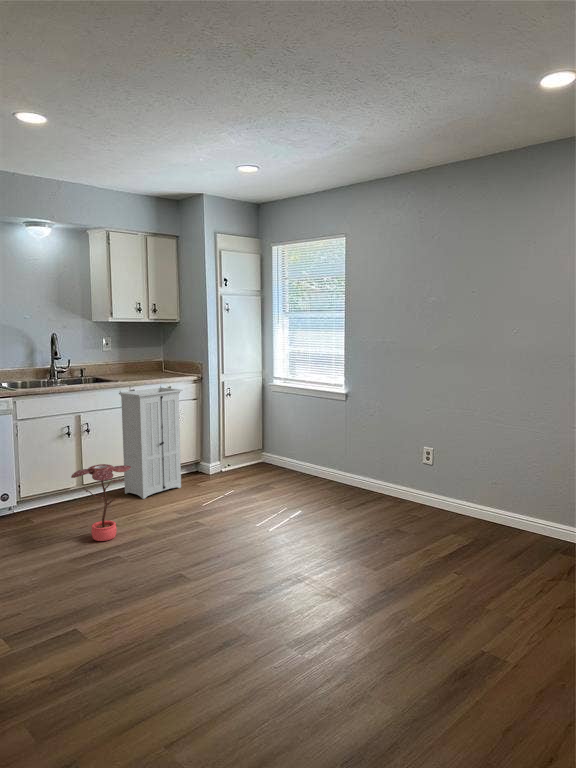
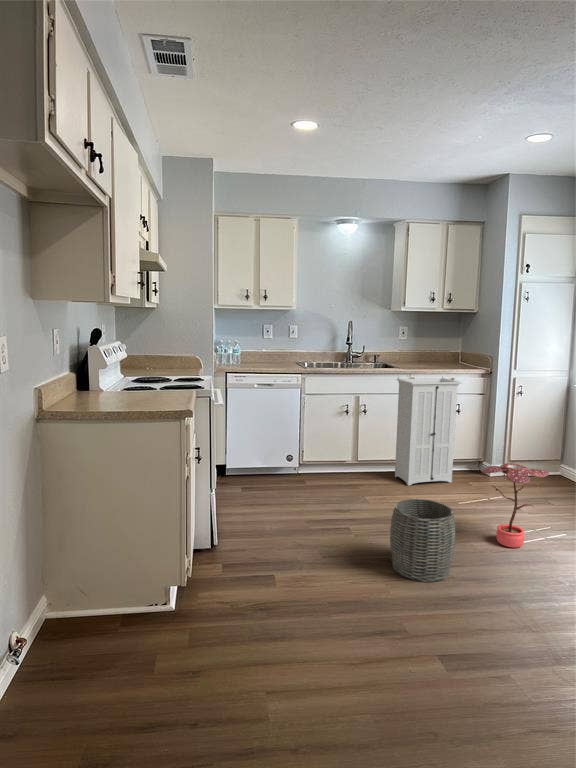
potted plant: present [71,464,131,541] -> present [482,463,549,548]
woven basket: none [168,502,227,578] -> present [390,499,455,582]

